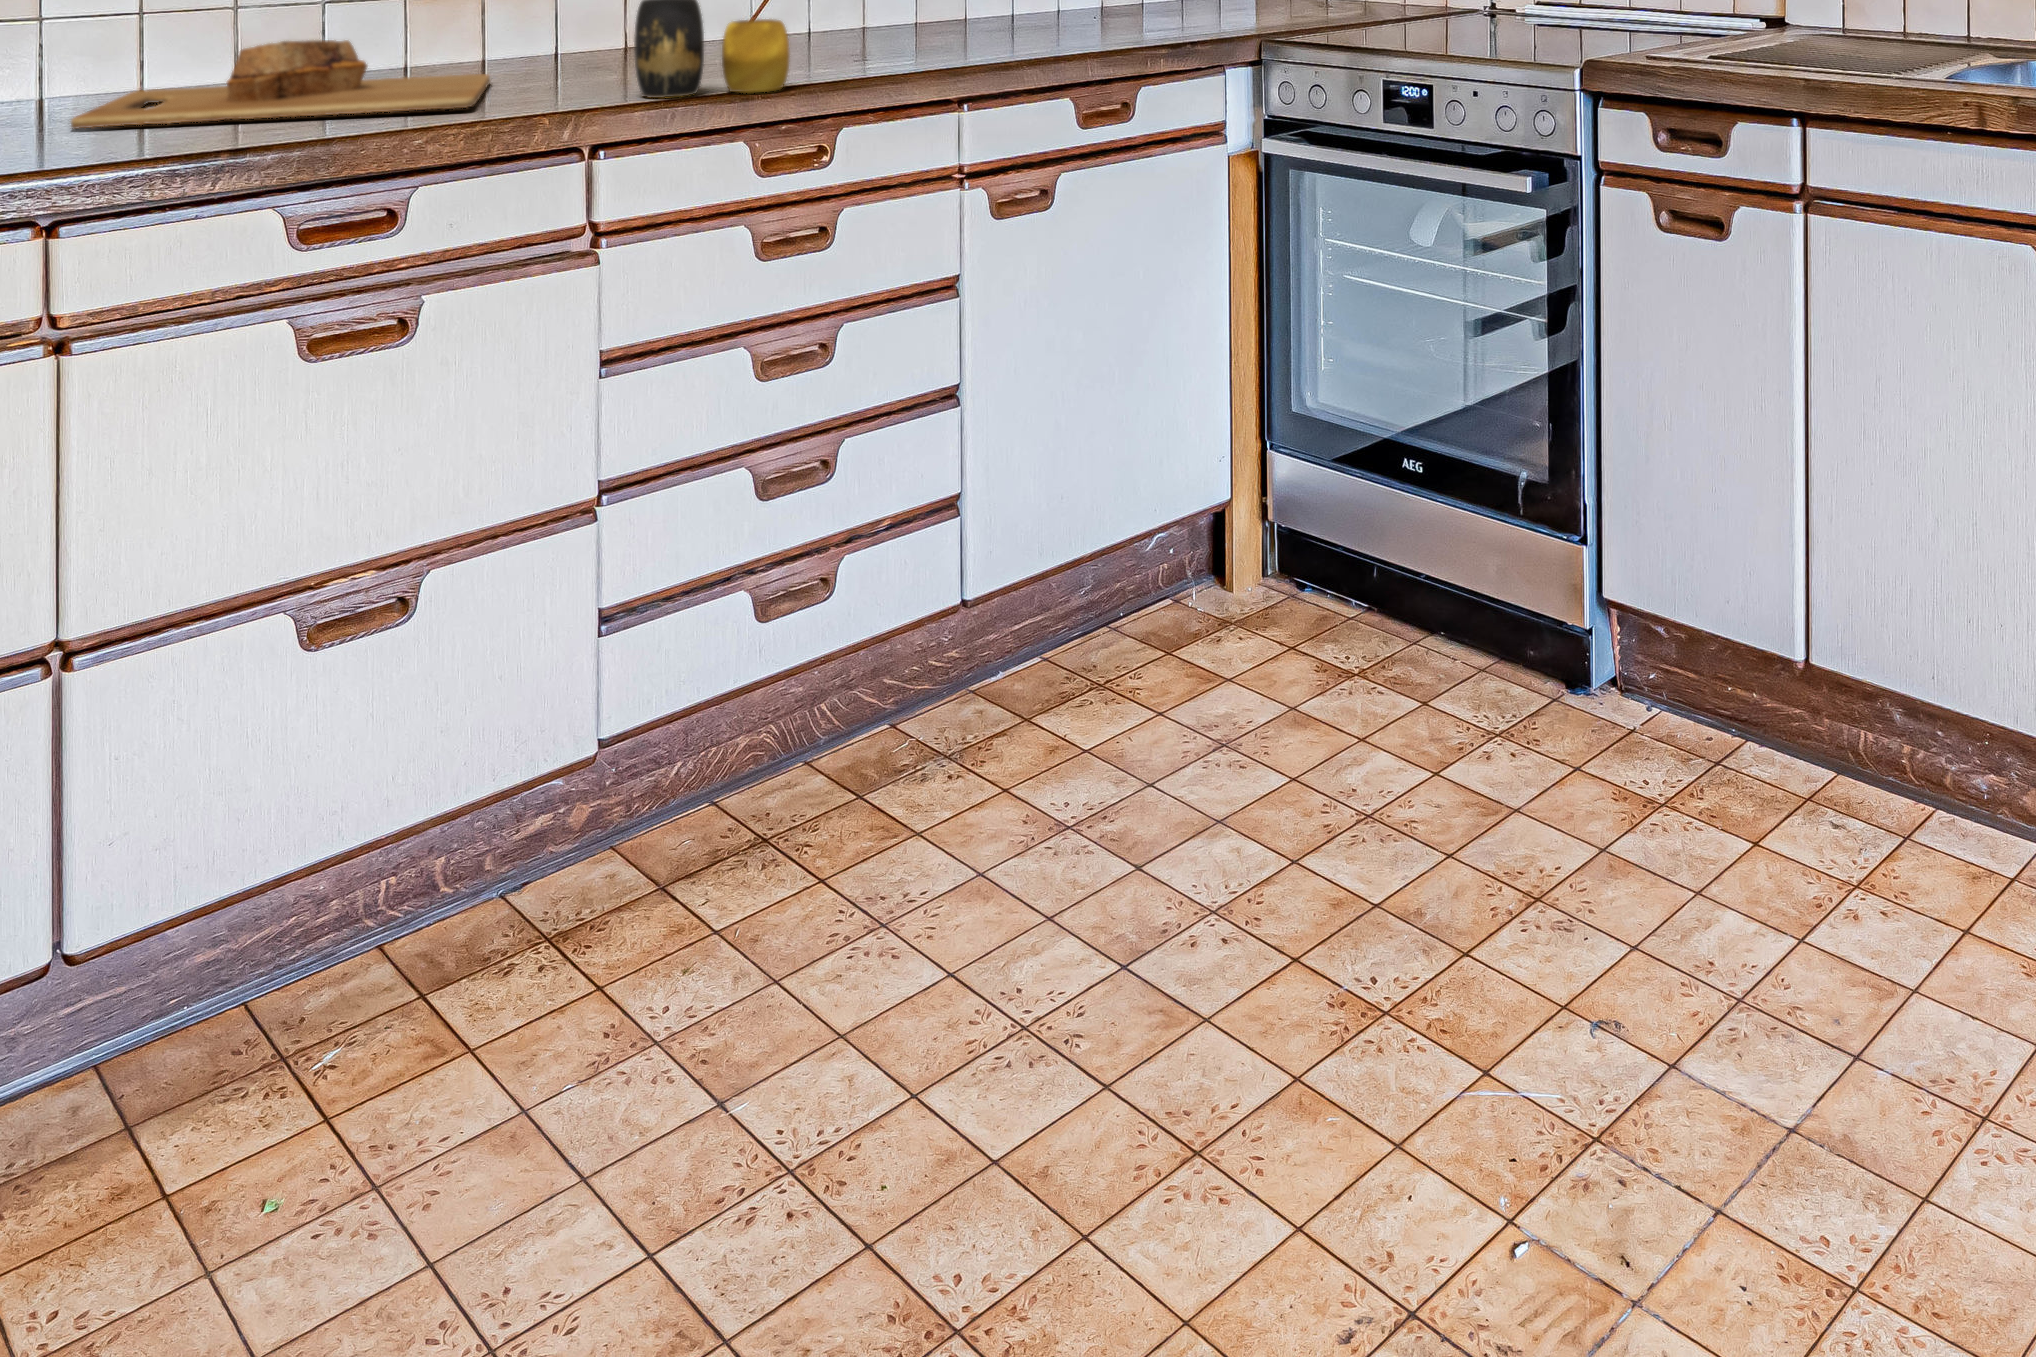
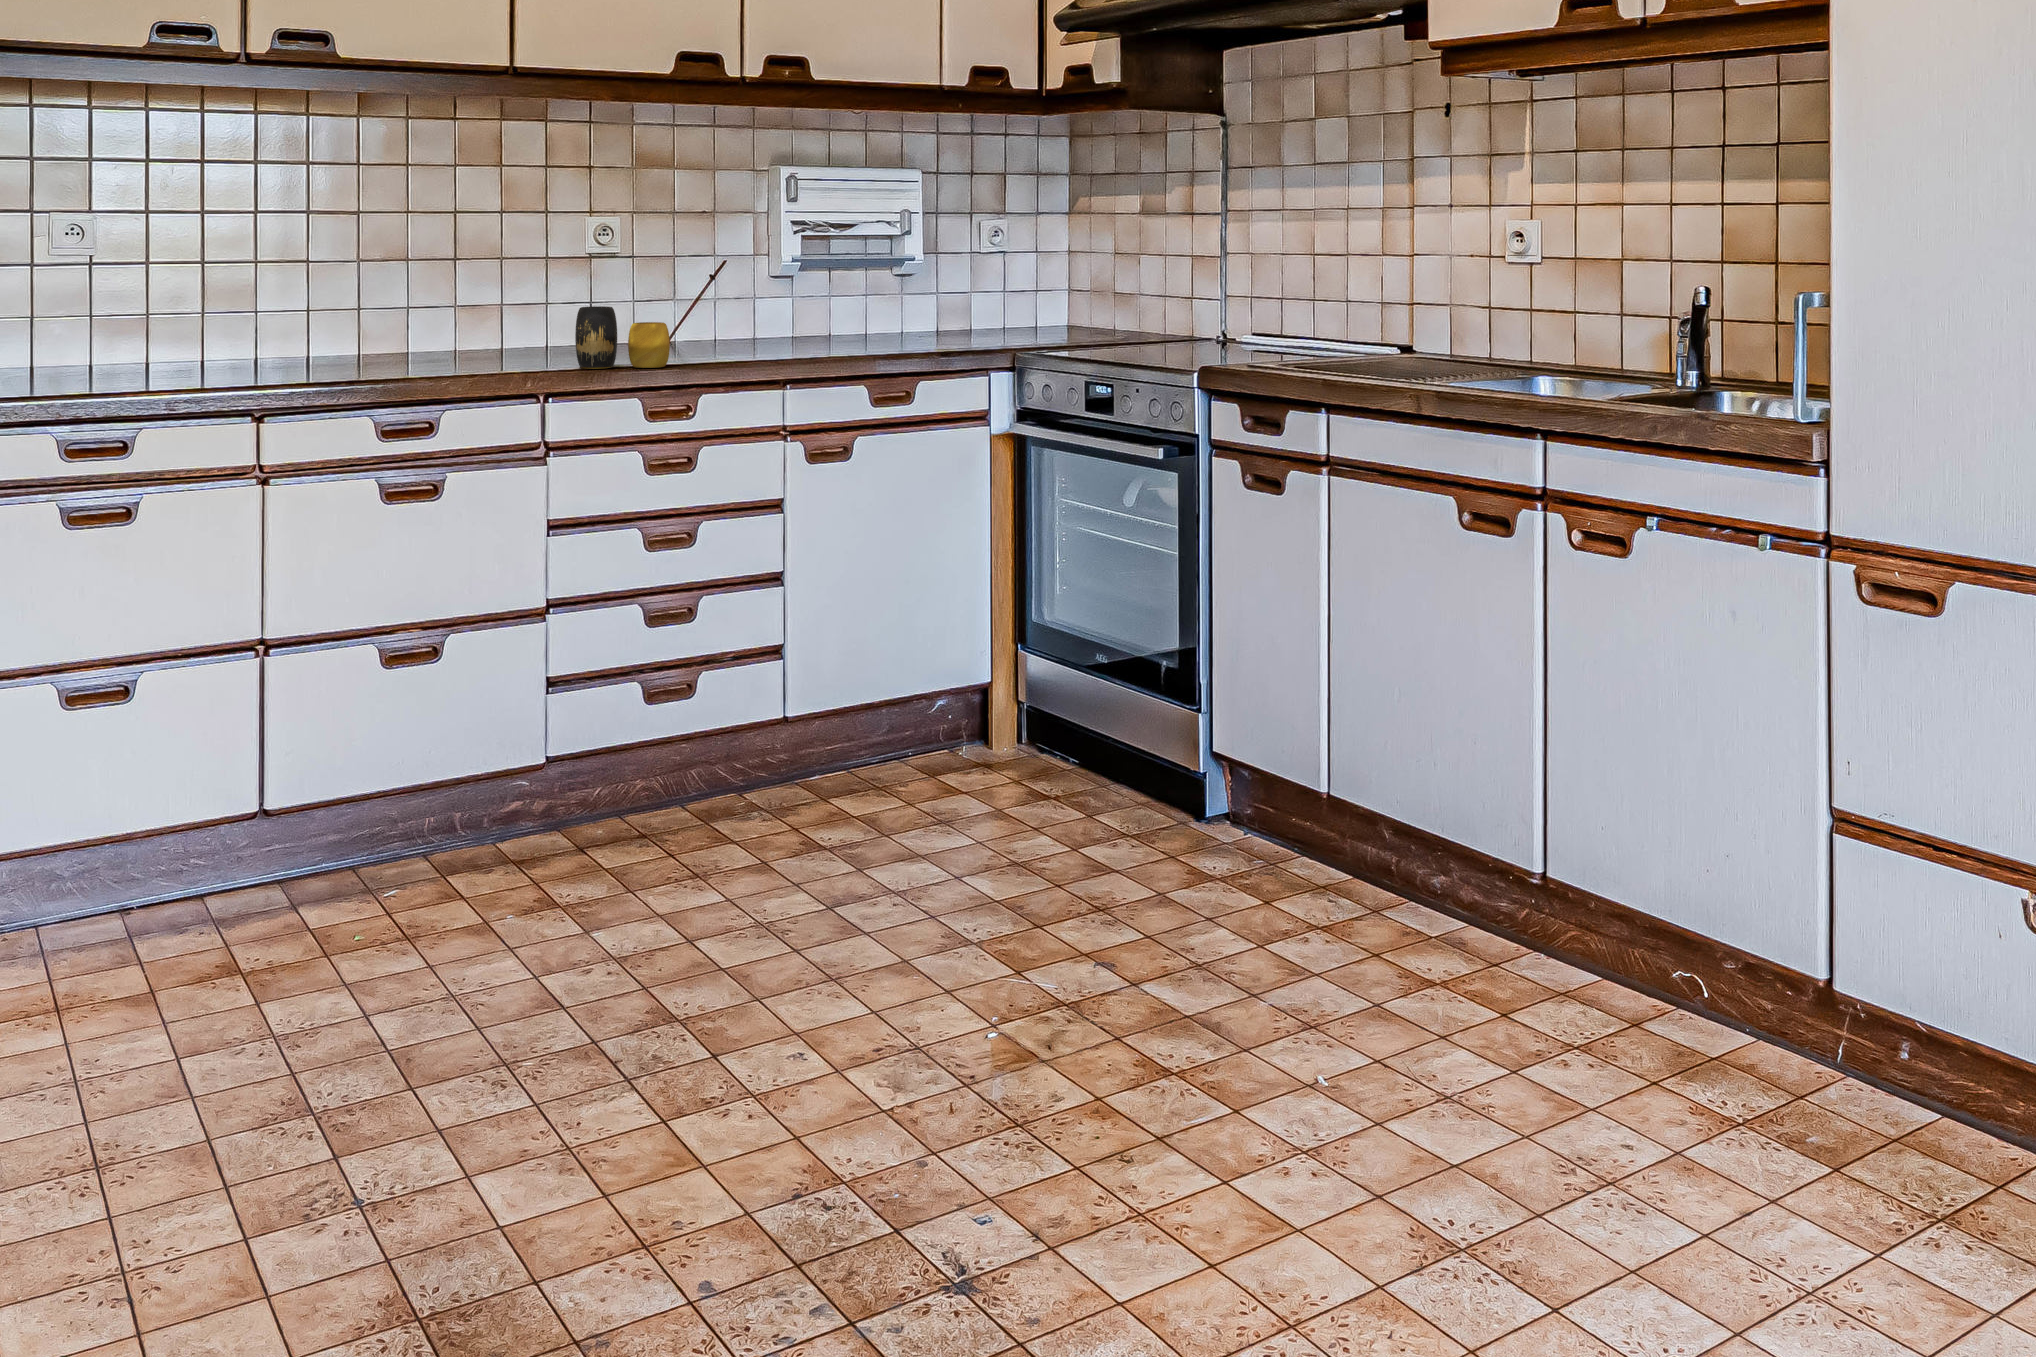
cutting board: present [71,40,490,129] -> none [266,326,499,372]

